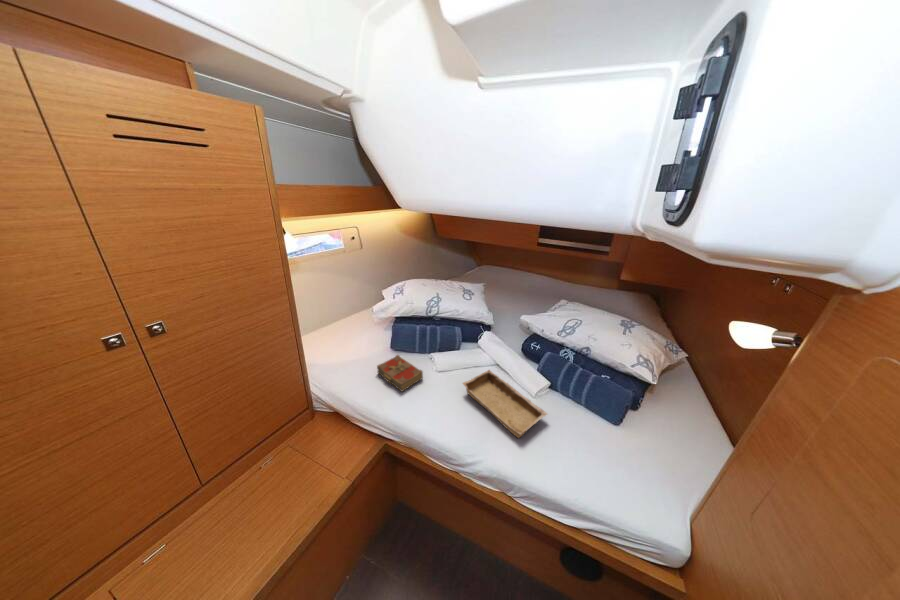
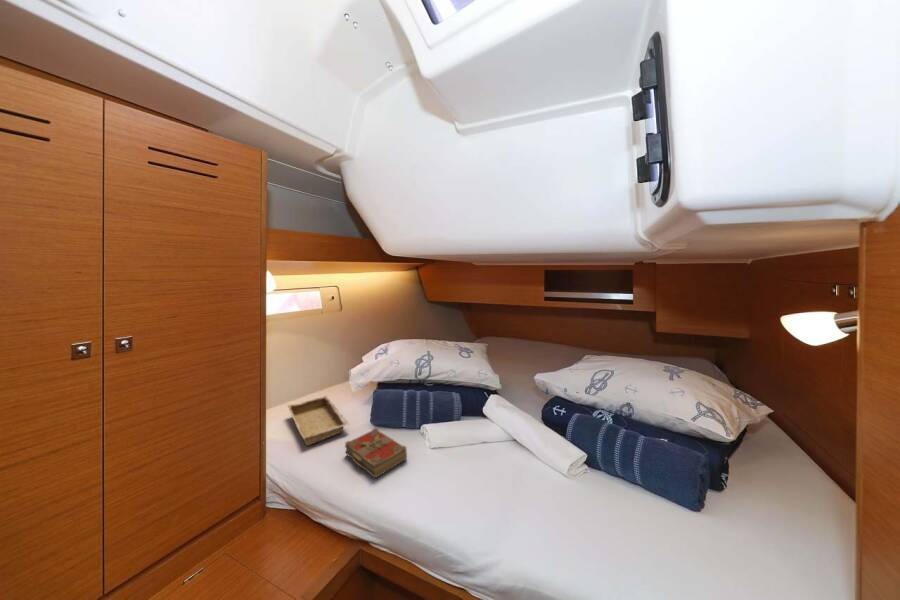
tray: present [463,370,547,438] -> present [288,396,349,446]

